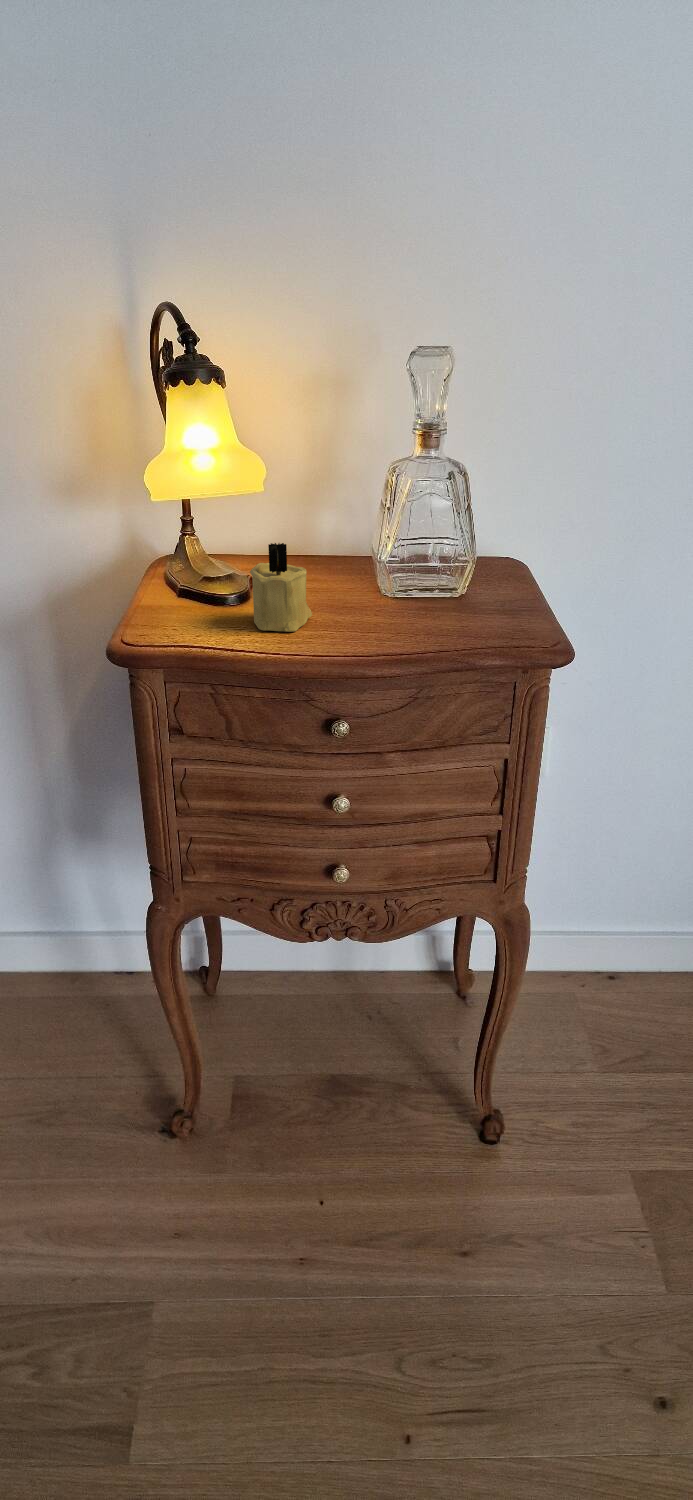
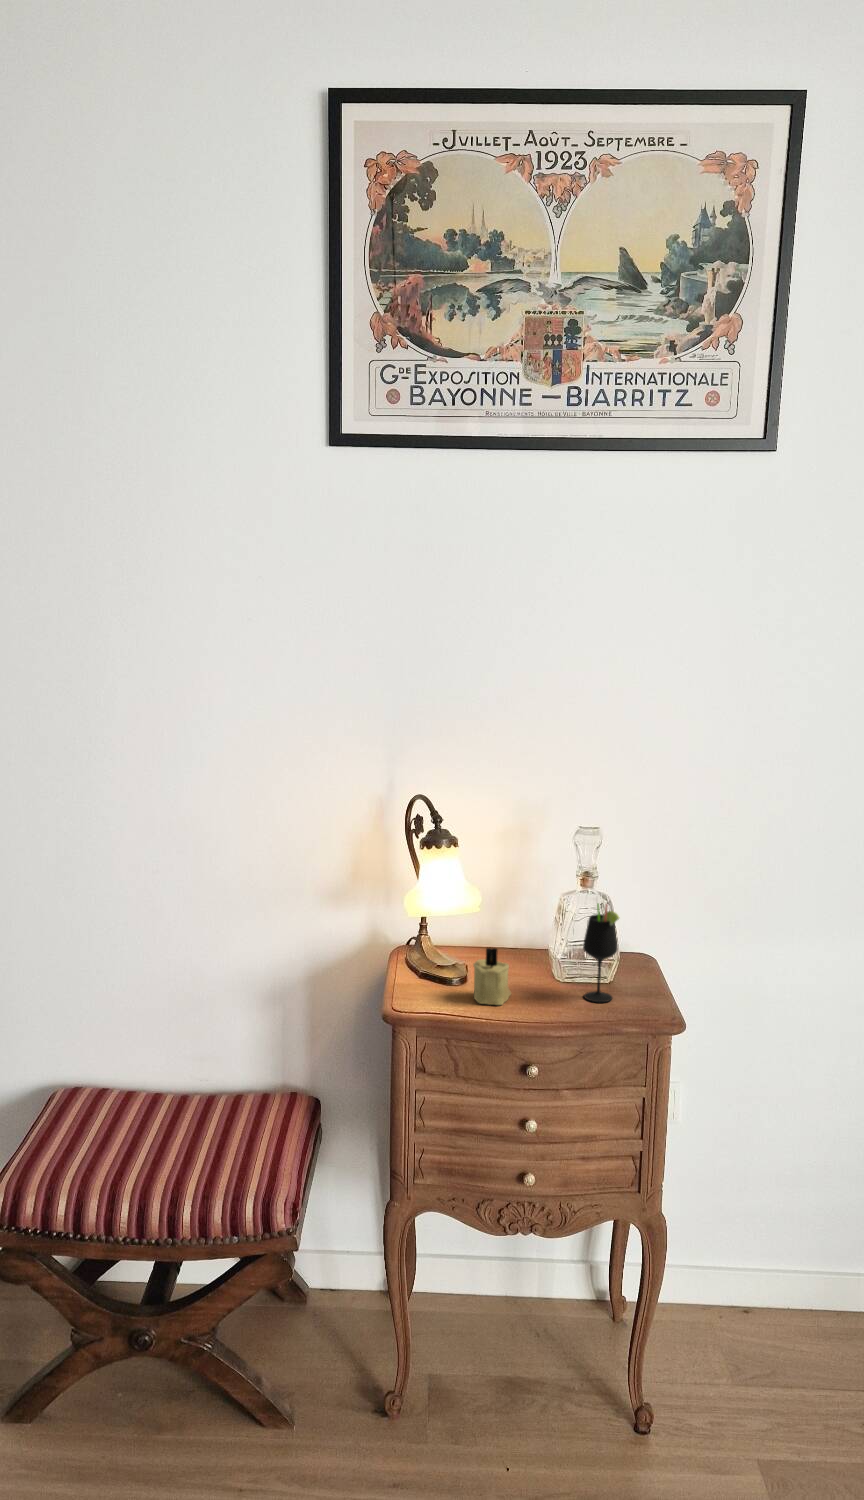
wine glass: none [422,464,479,624] -> present [583,904,619,1002]

